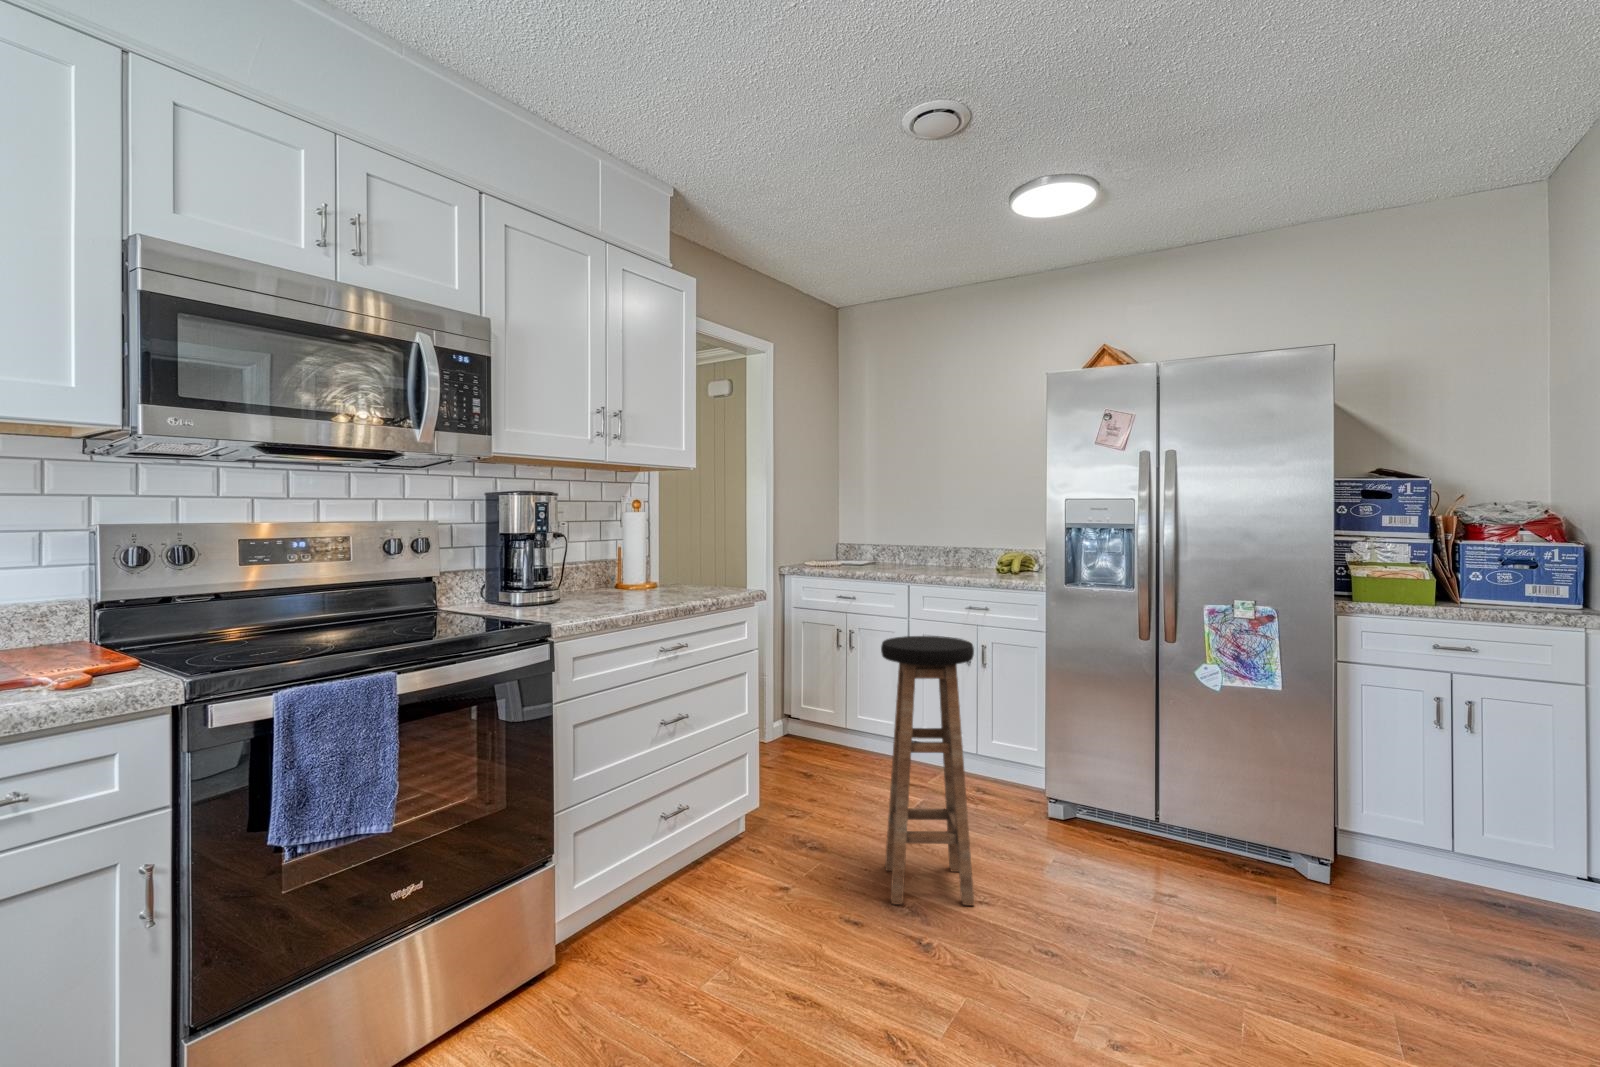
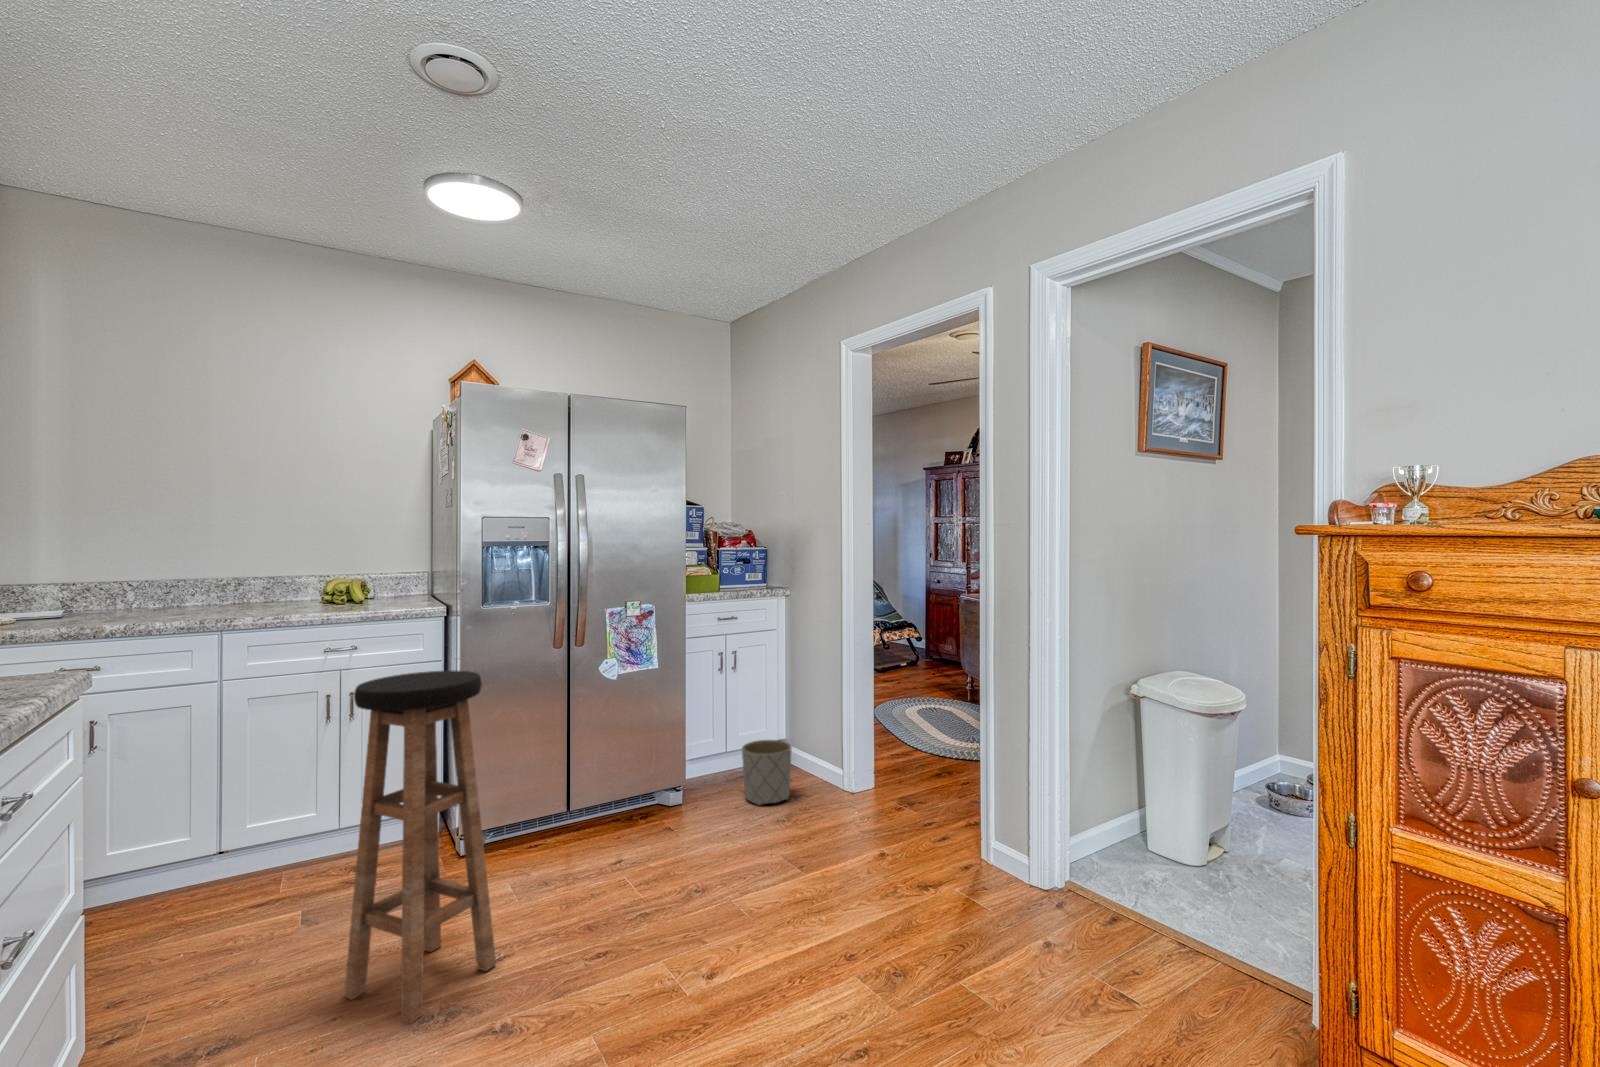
planter: none [1424,839,1530,955] -> present [742,740,791,806]

